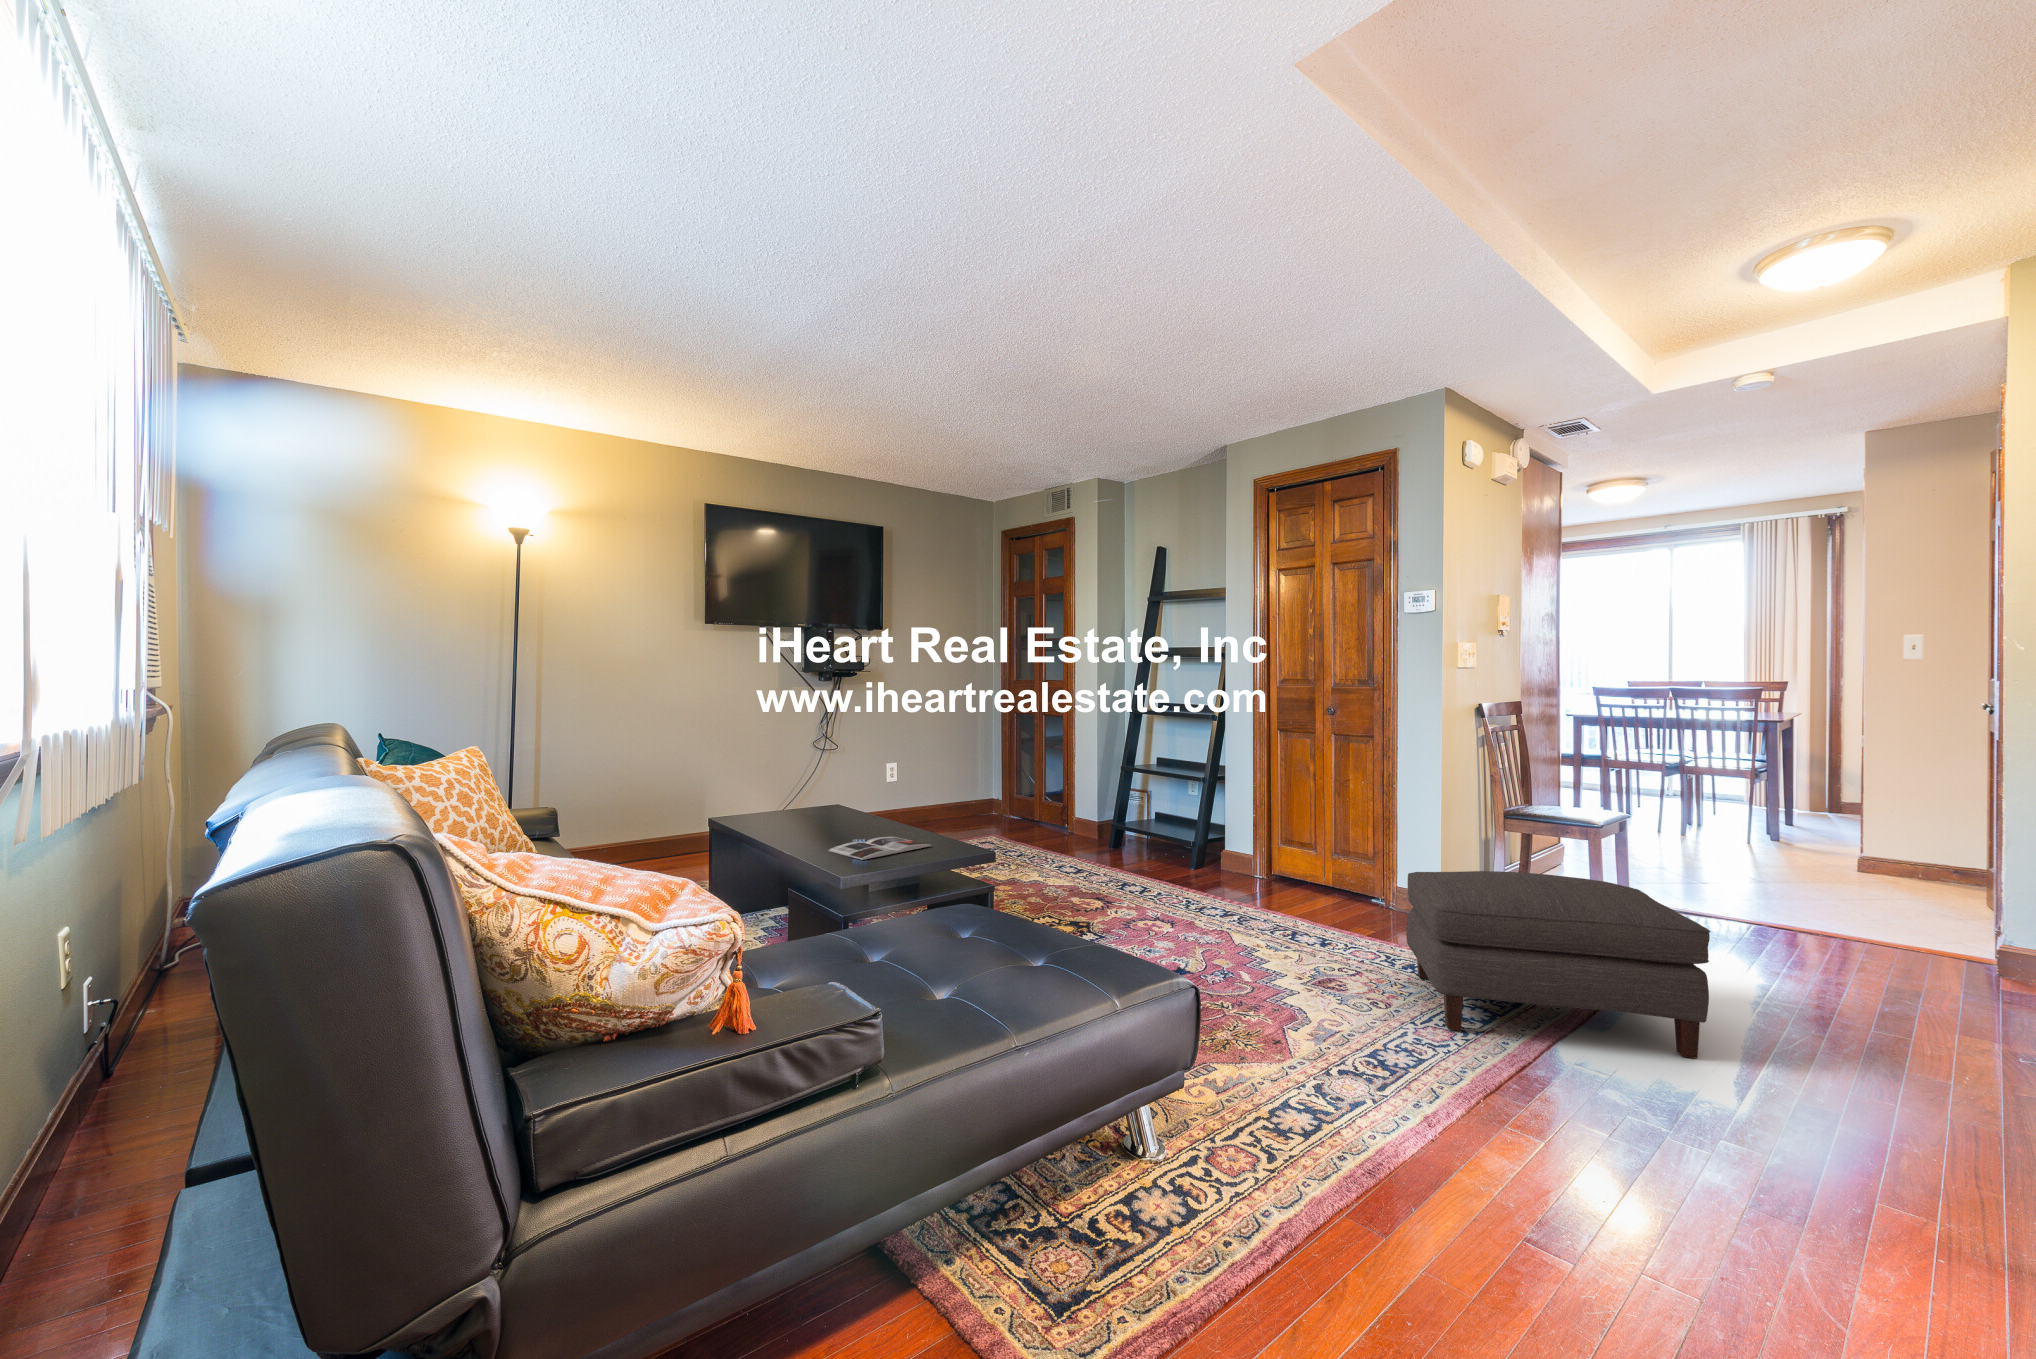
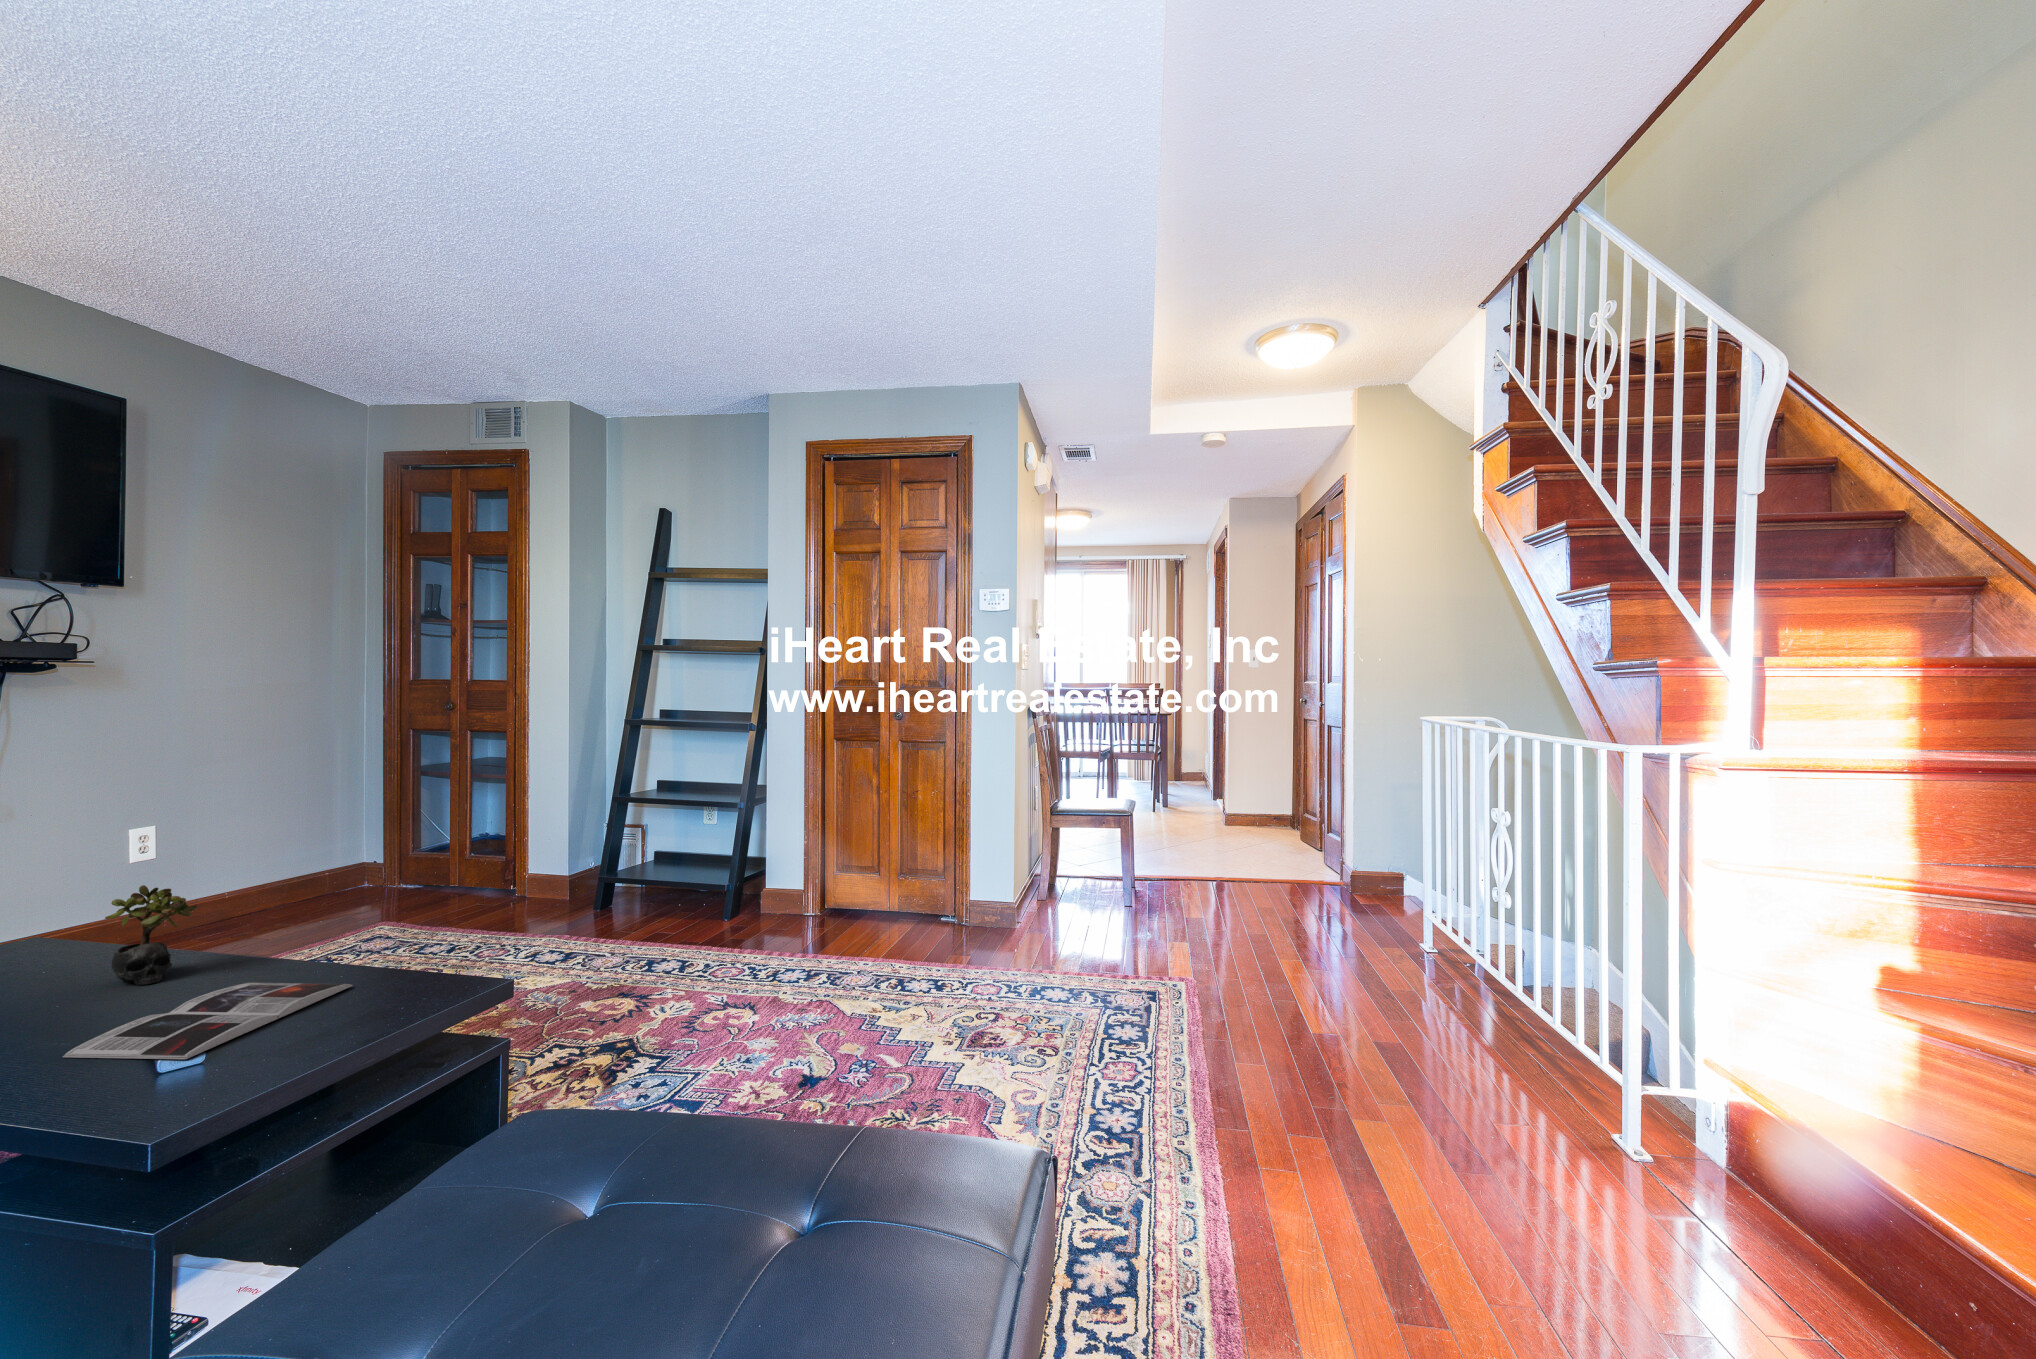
succulent plant: none [849,784,881,831] -> present [105,885,198,985]
ottoman: present [1406,871,1711,1058] -> none [1042,873,1309,1062]

